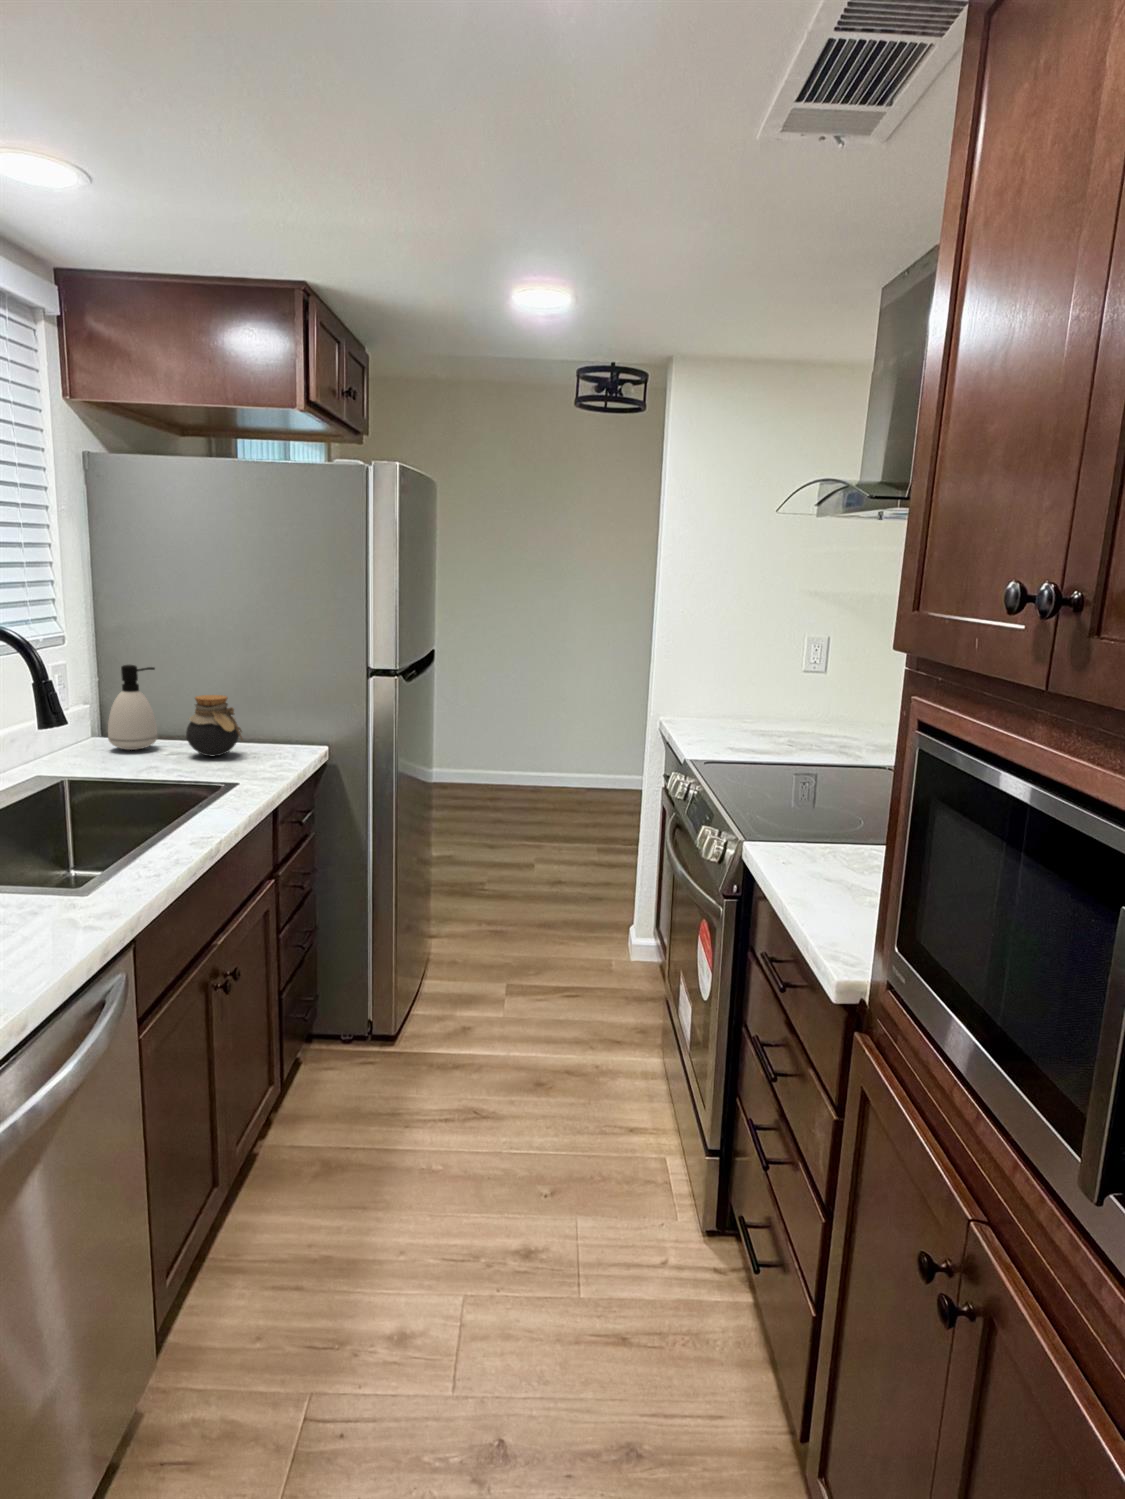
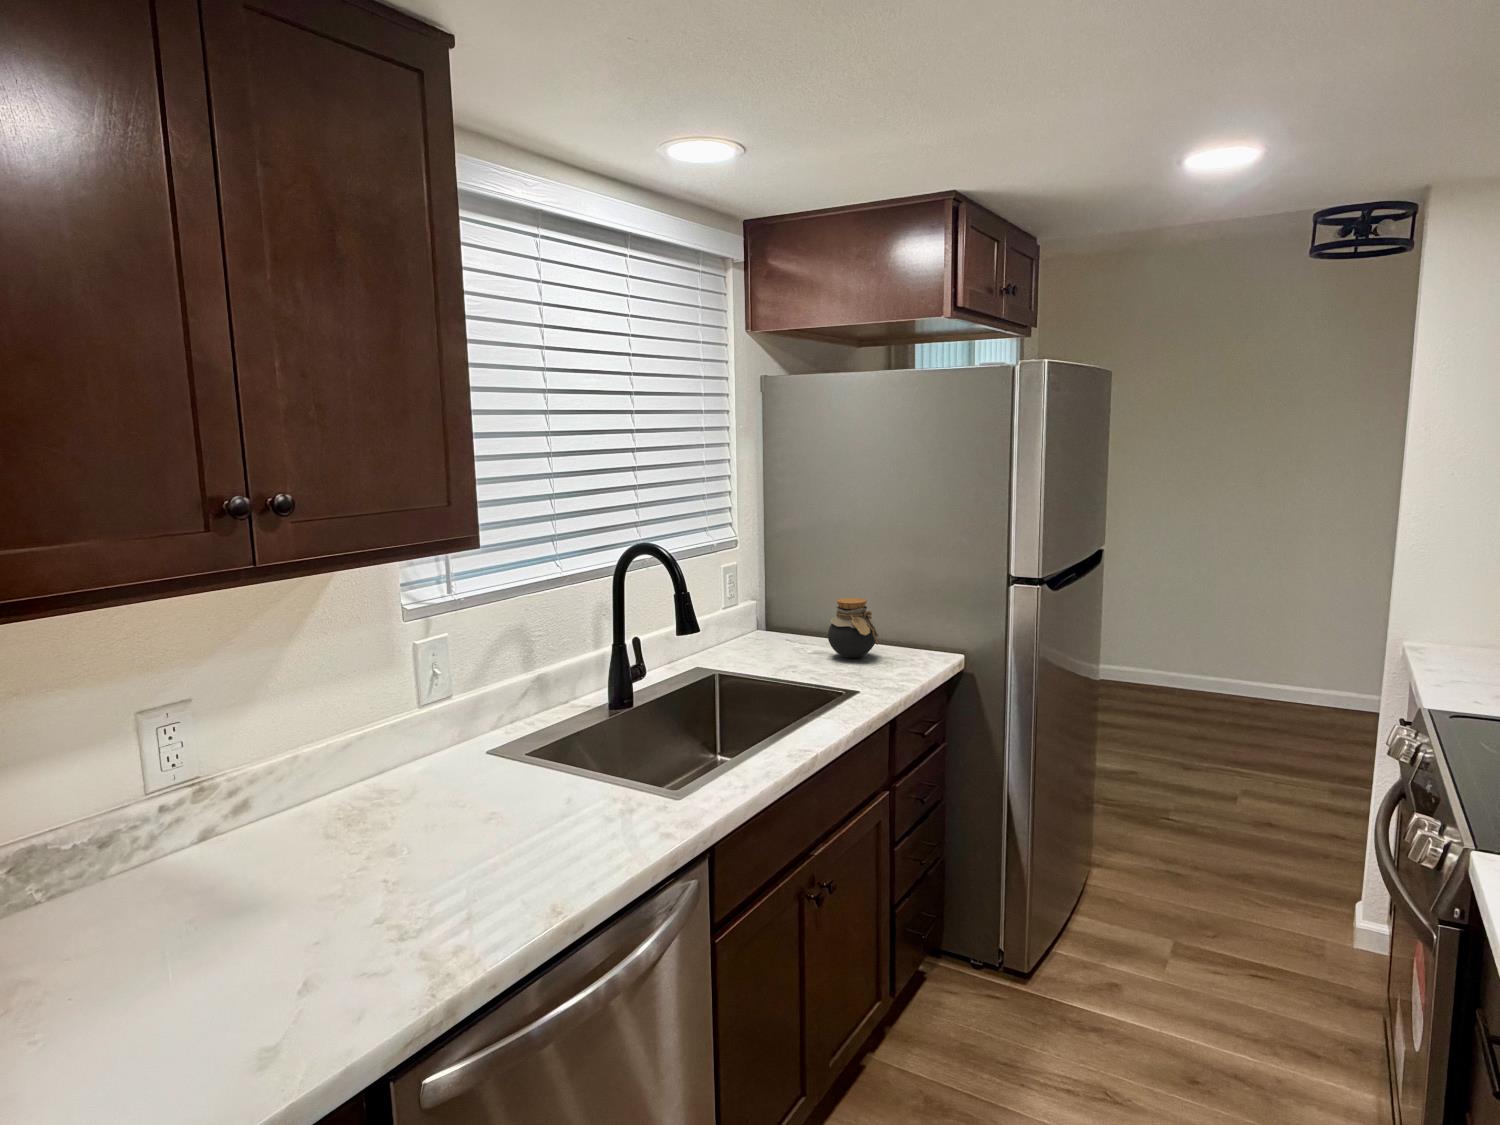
soap dispenser: present [108,665,158,750] -> none [766,567,808,646]

